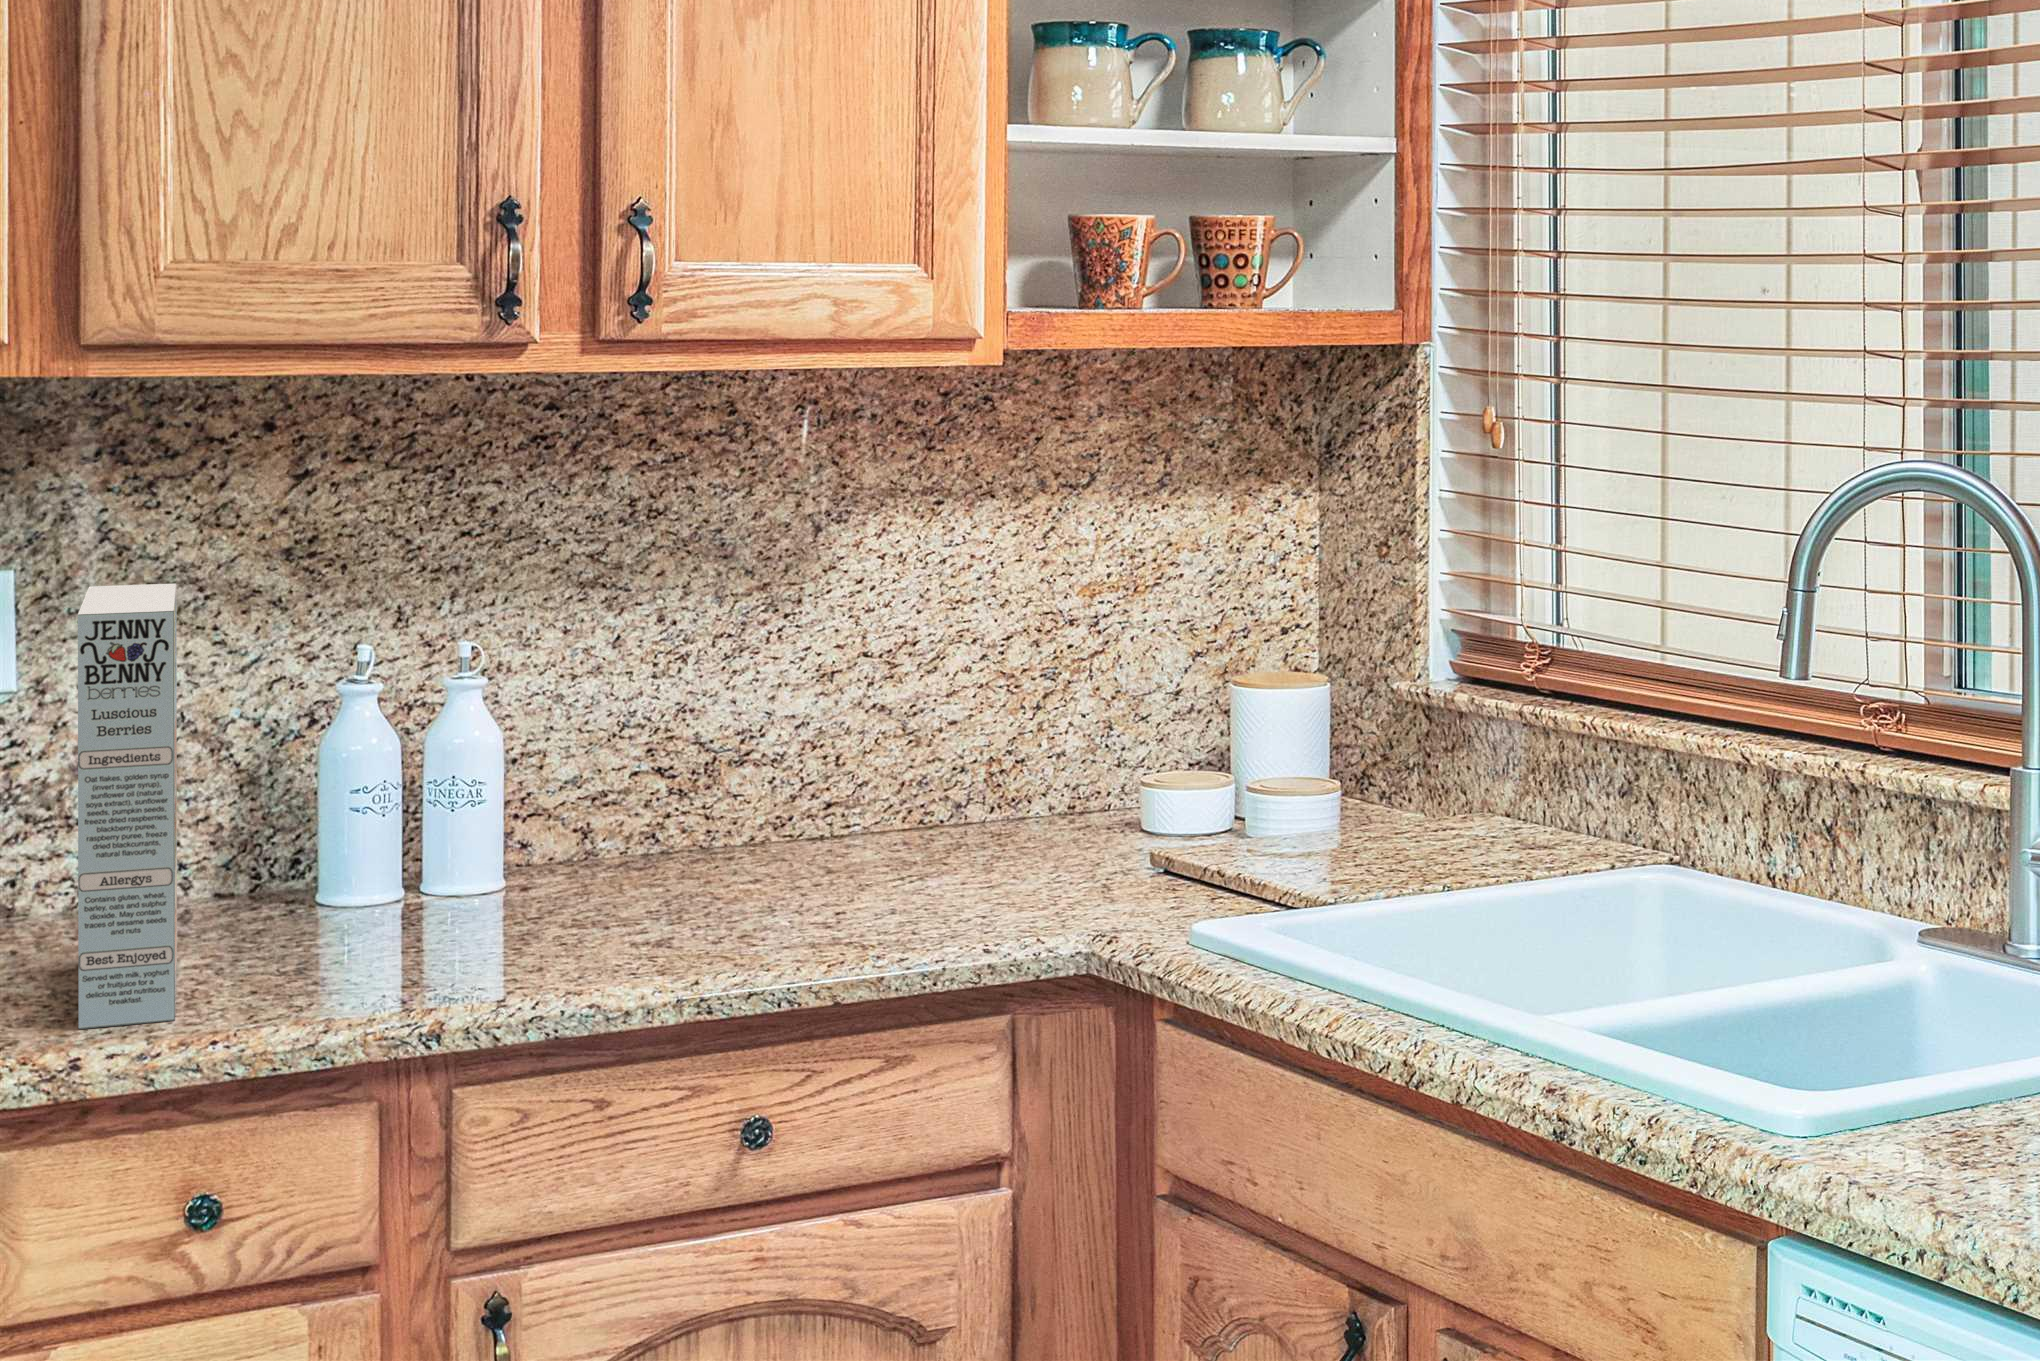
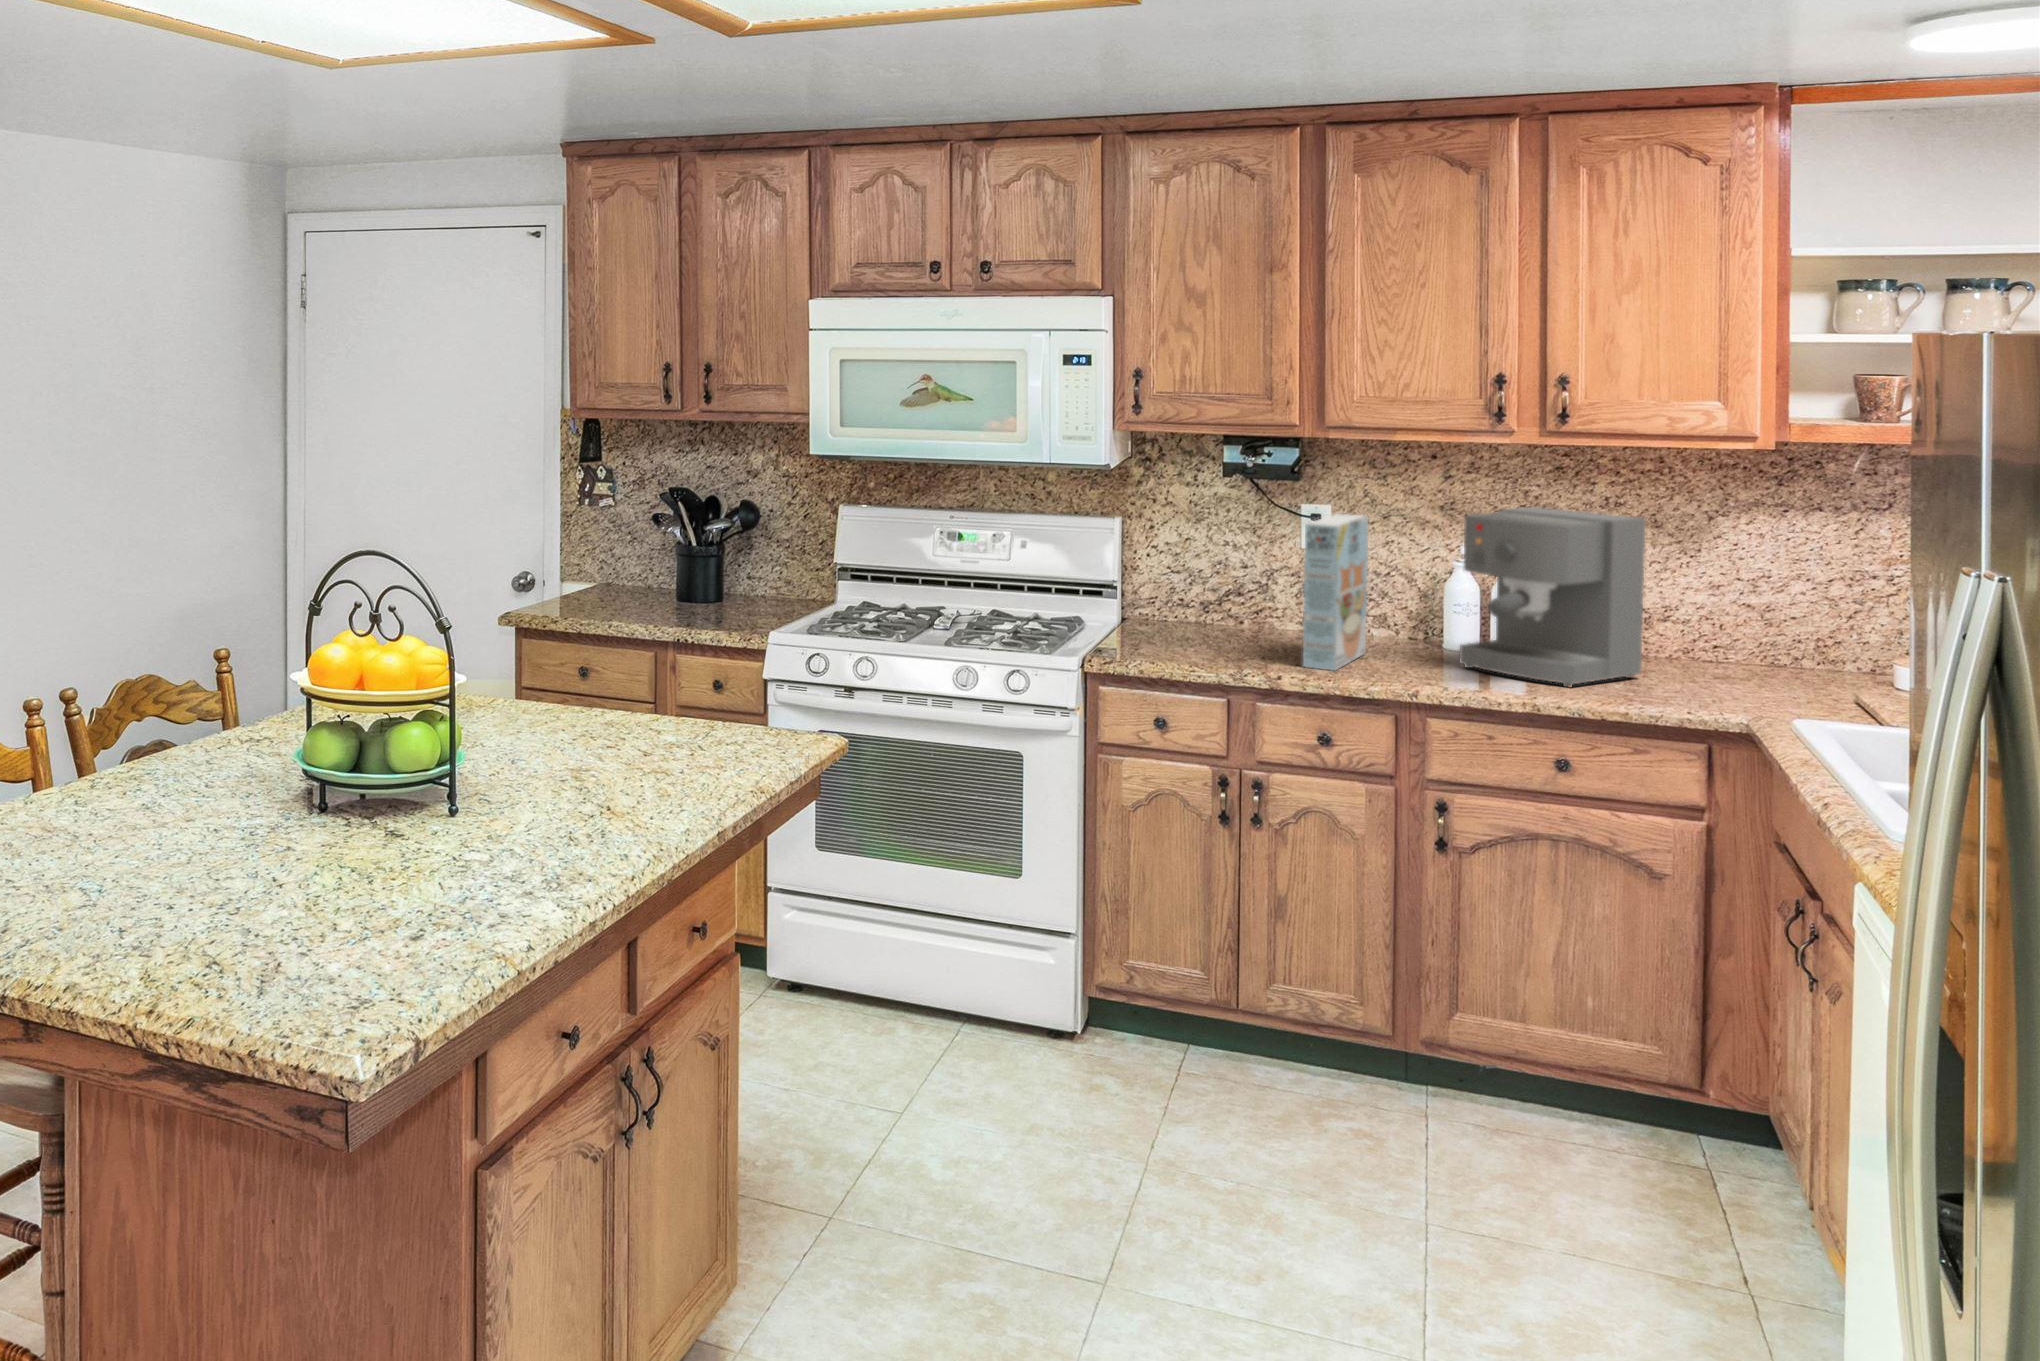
coffee maker: none [430,530,786,942] -> present [1460,507,1645,687]

